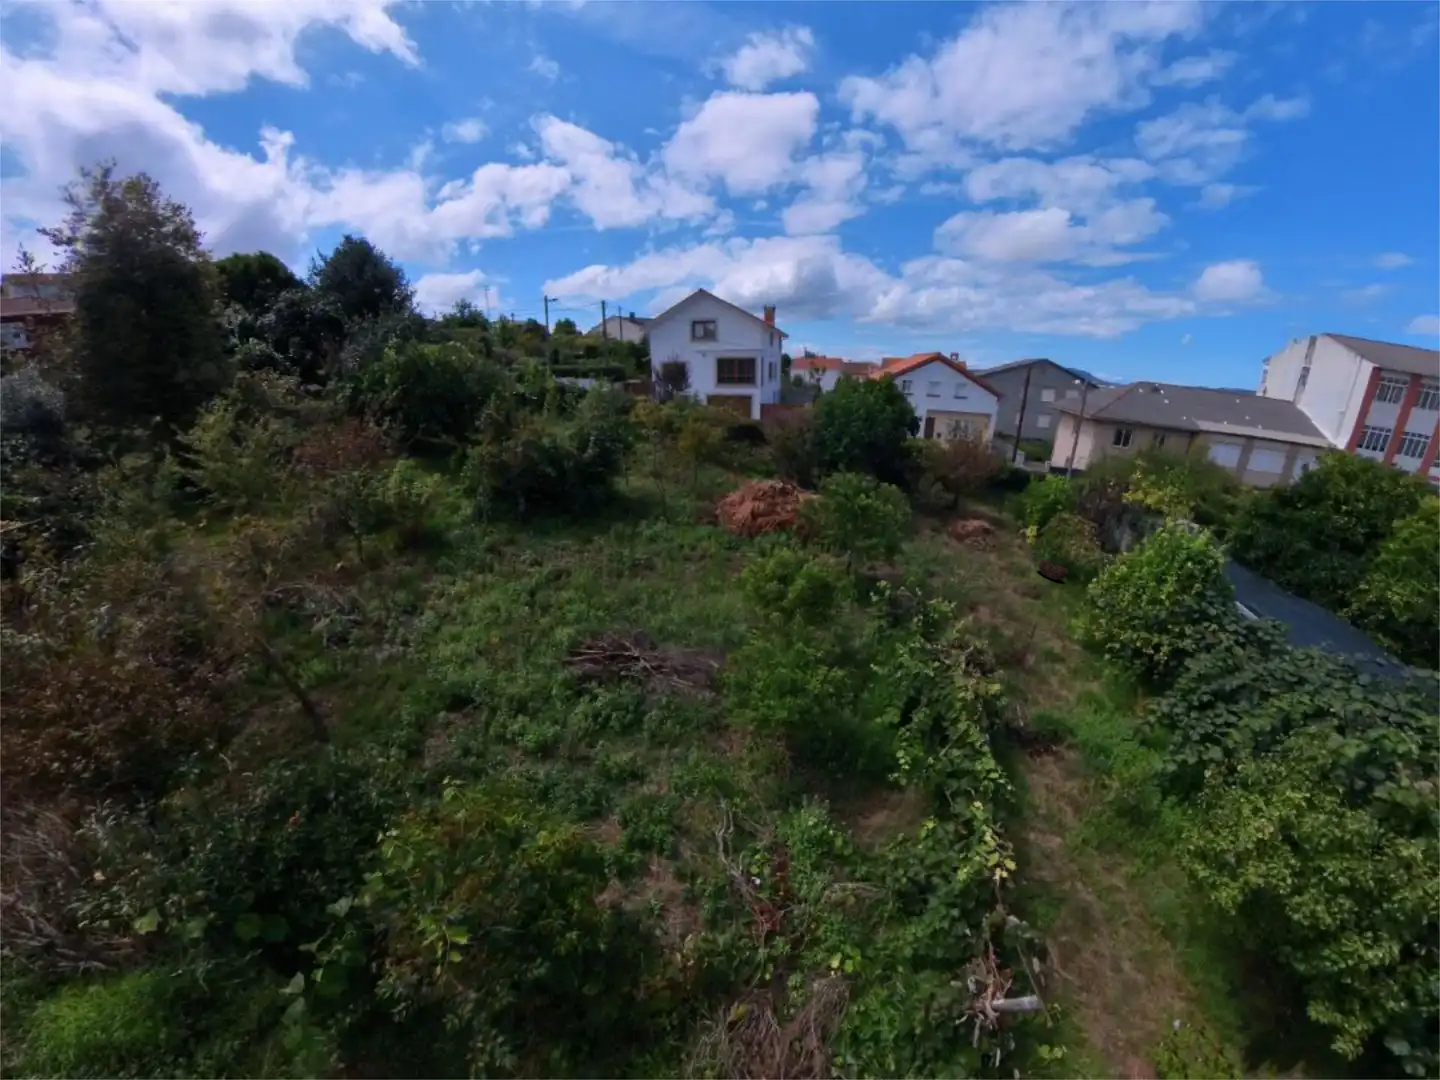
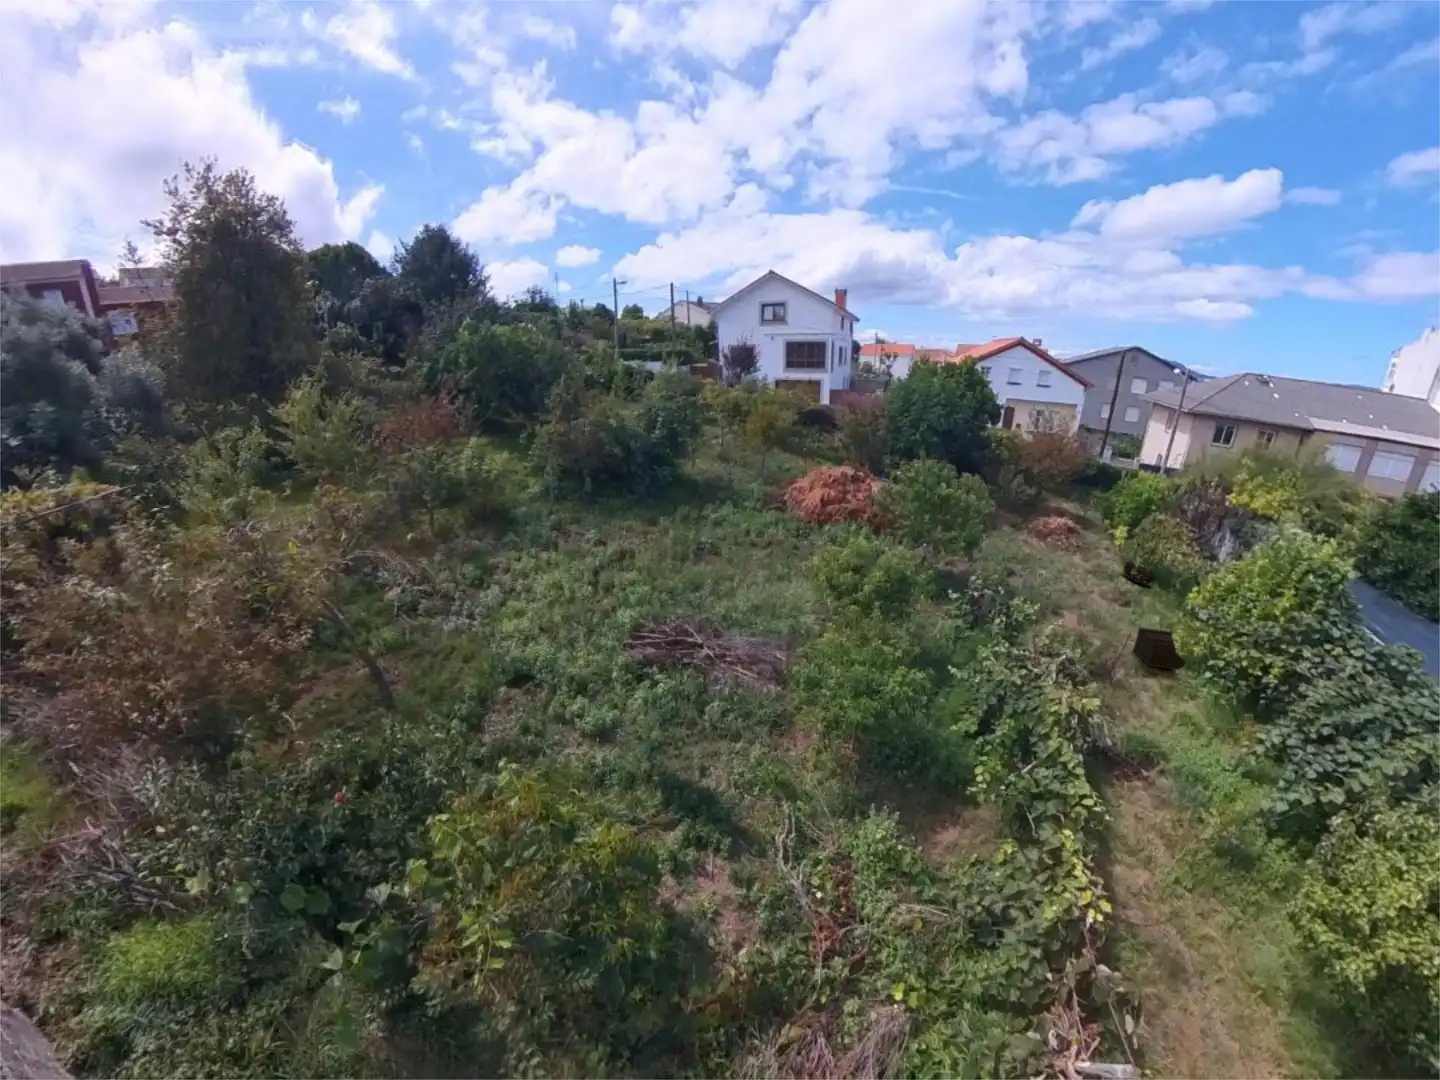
wooden crate: none [1047,619,1096,656] -> present [1133,628,1185,670]

